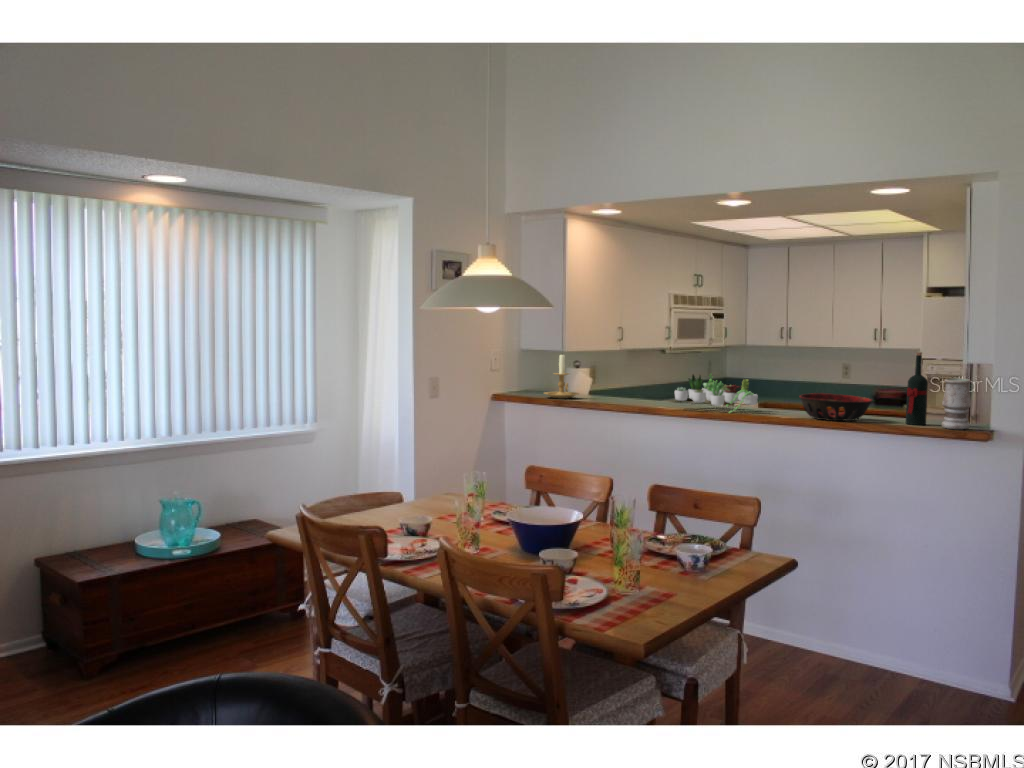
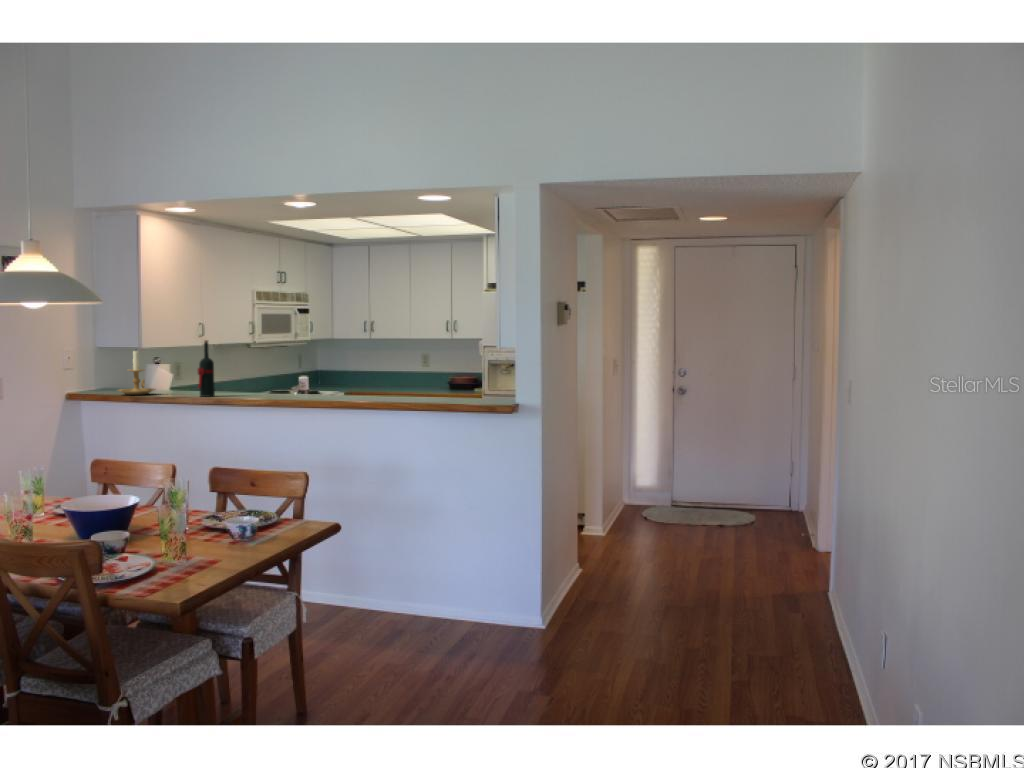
wine bottle: present [905,352,928,425] -> present [198,340,215,397]
succulent plant: present [675,375,758,413] -> none [238,363,325,402]
vase: present [941,378,971,430] -> none [472,362,493,405]
decorative bowl: present [799,393,872,421] -> none [358,380,420,403]

